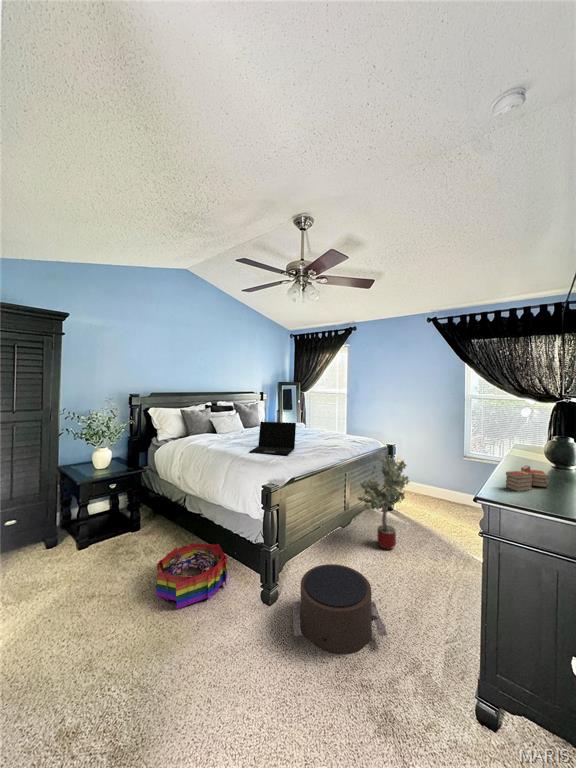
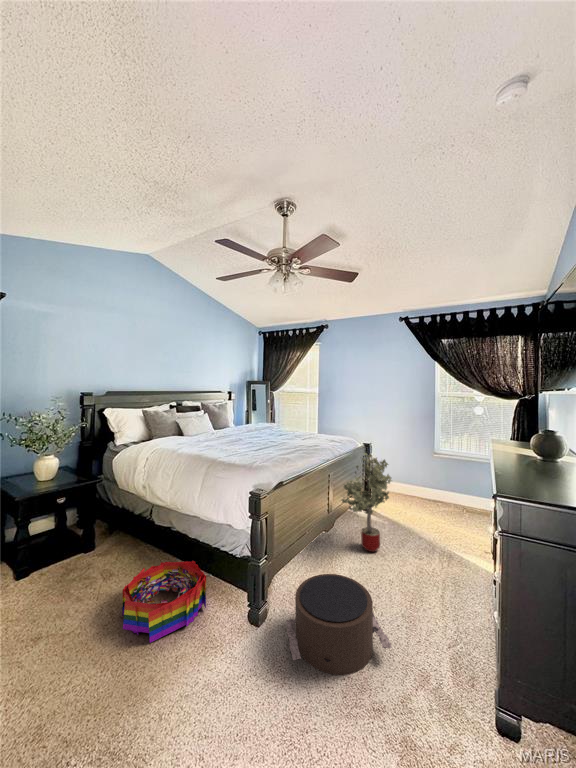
laptop: present [249,422,296,455] -> none [226,422,276,458]
book: present [506,466,548,491] -> none [514,459,553,486]

